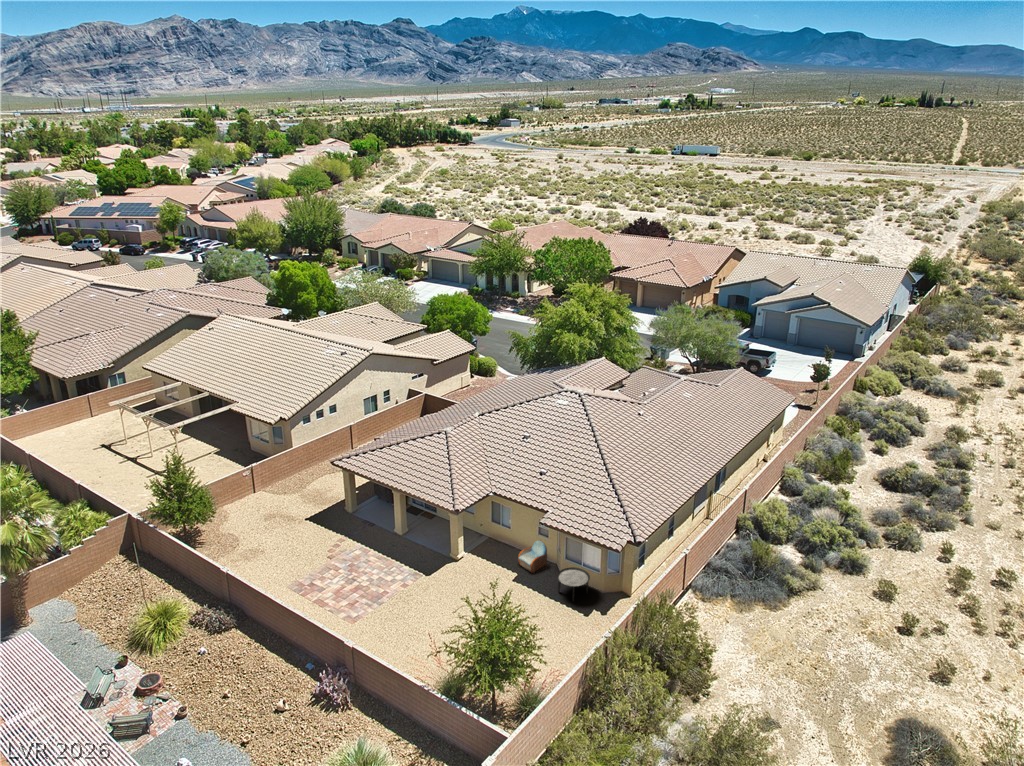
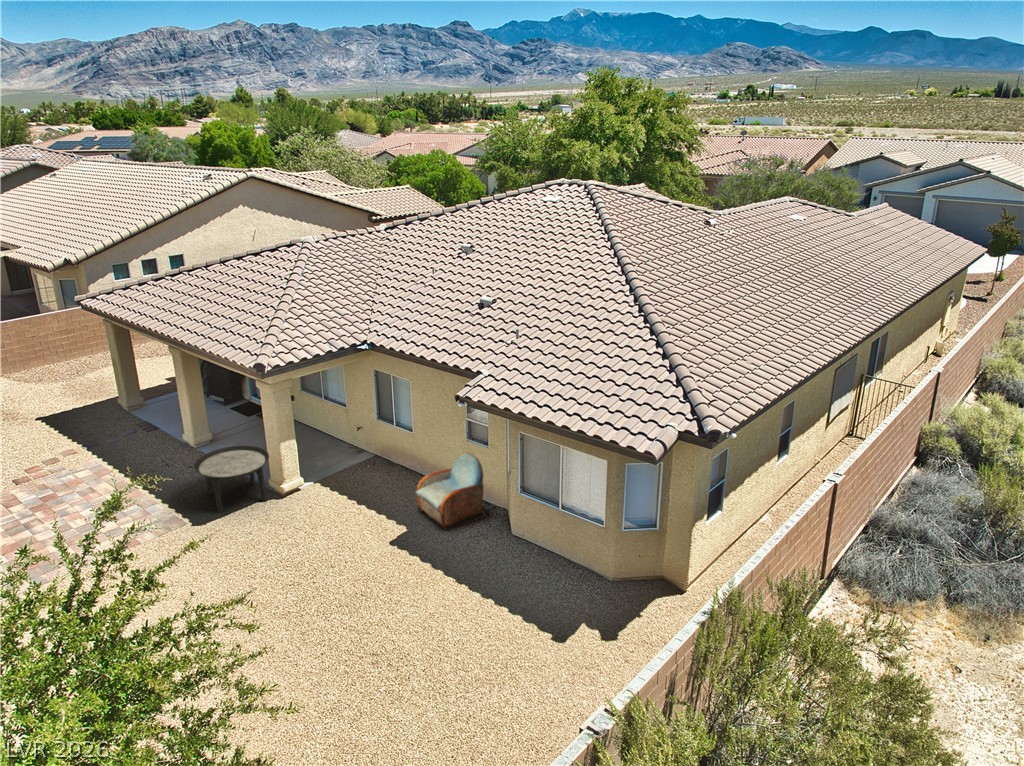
round table: present [557,567,590,602] -> present [194,446,269,513]

